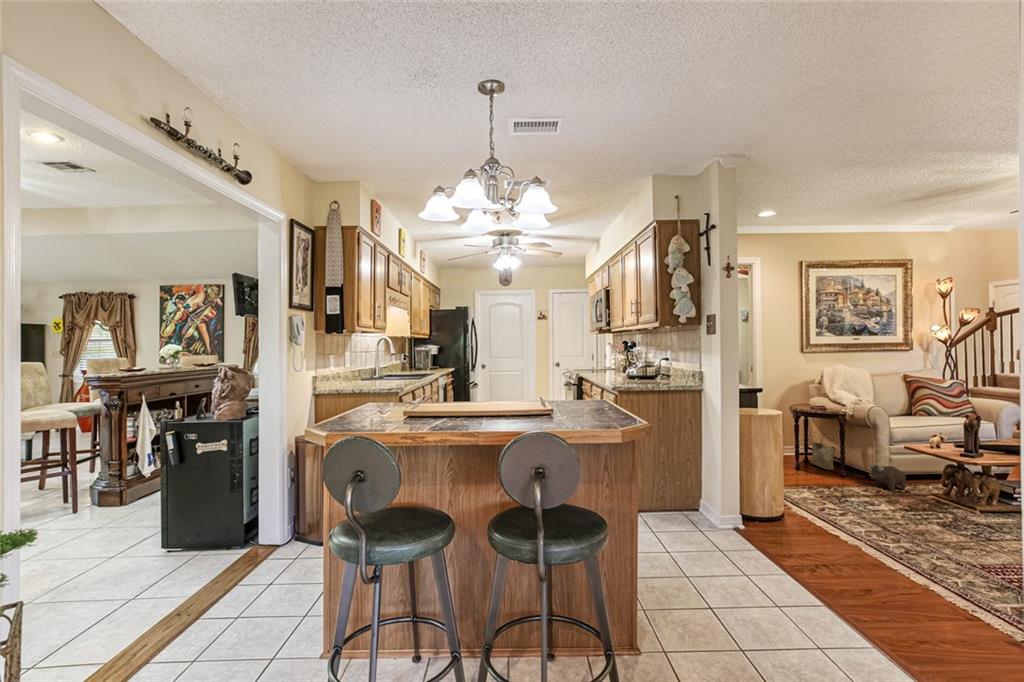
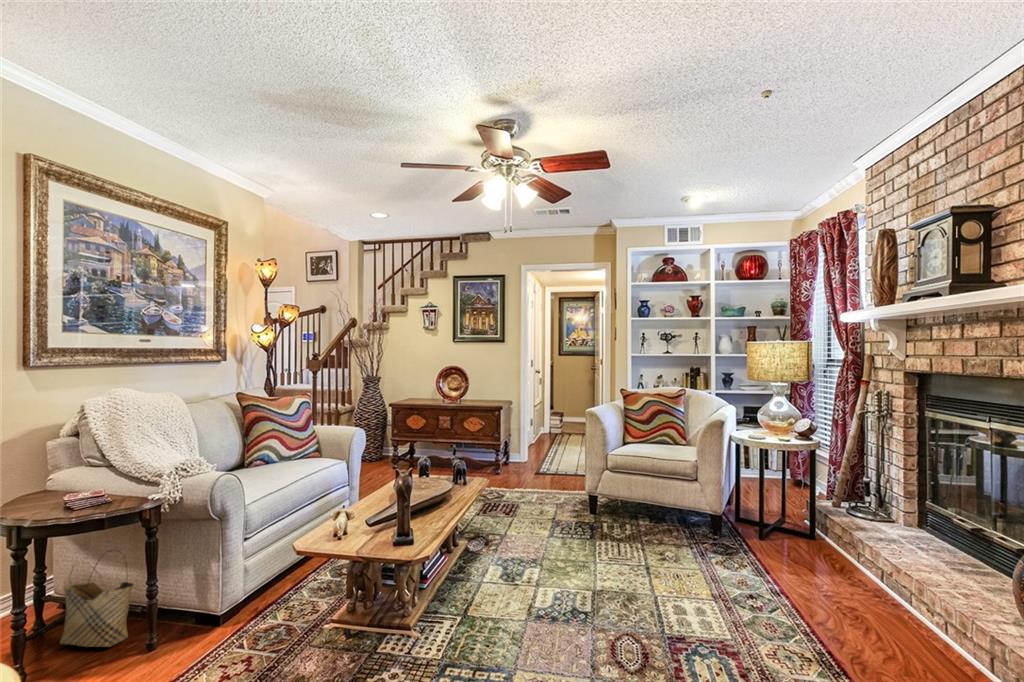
plush toy: present [869,464,906,490] -> none [231,585,297,641]

